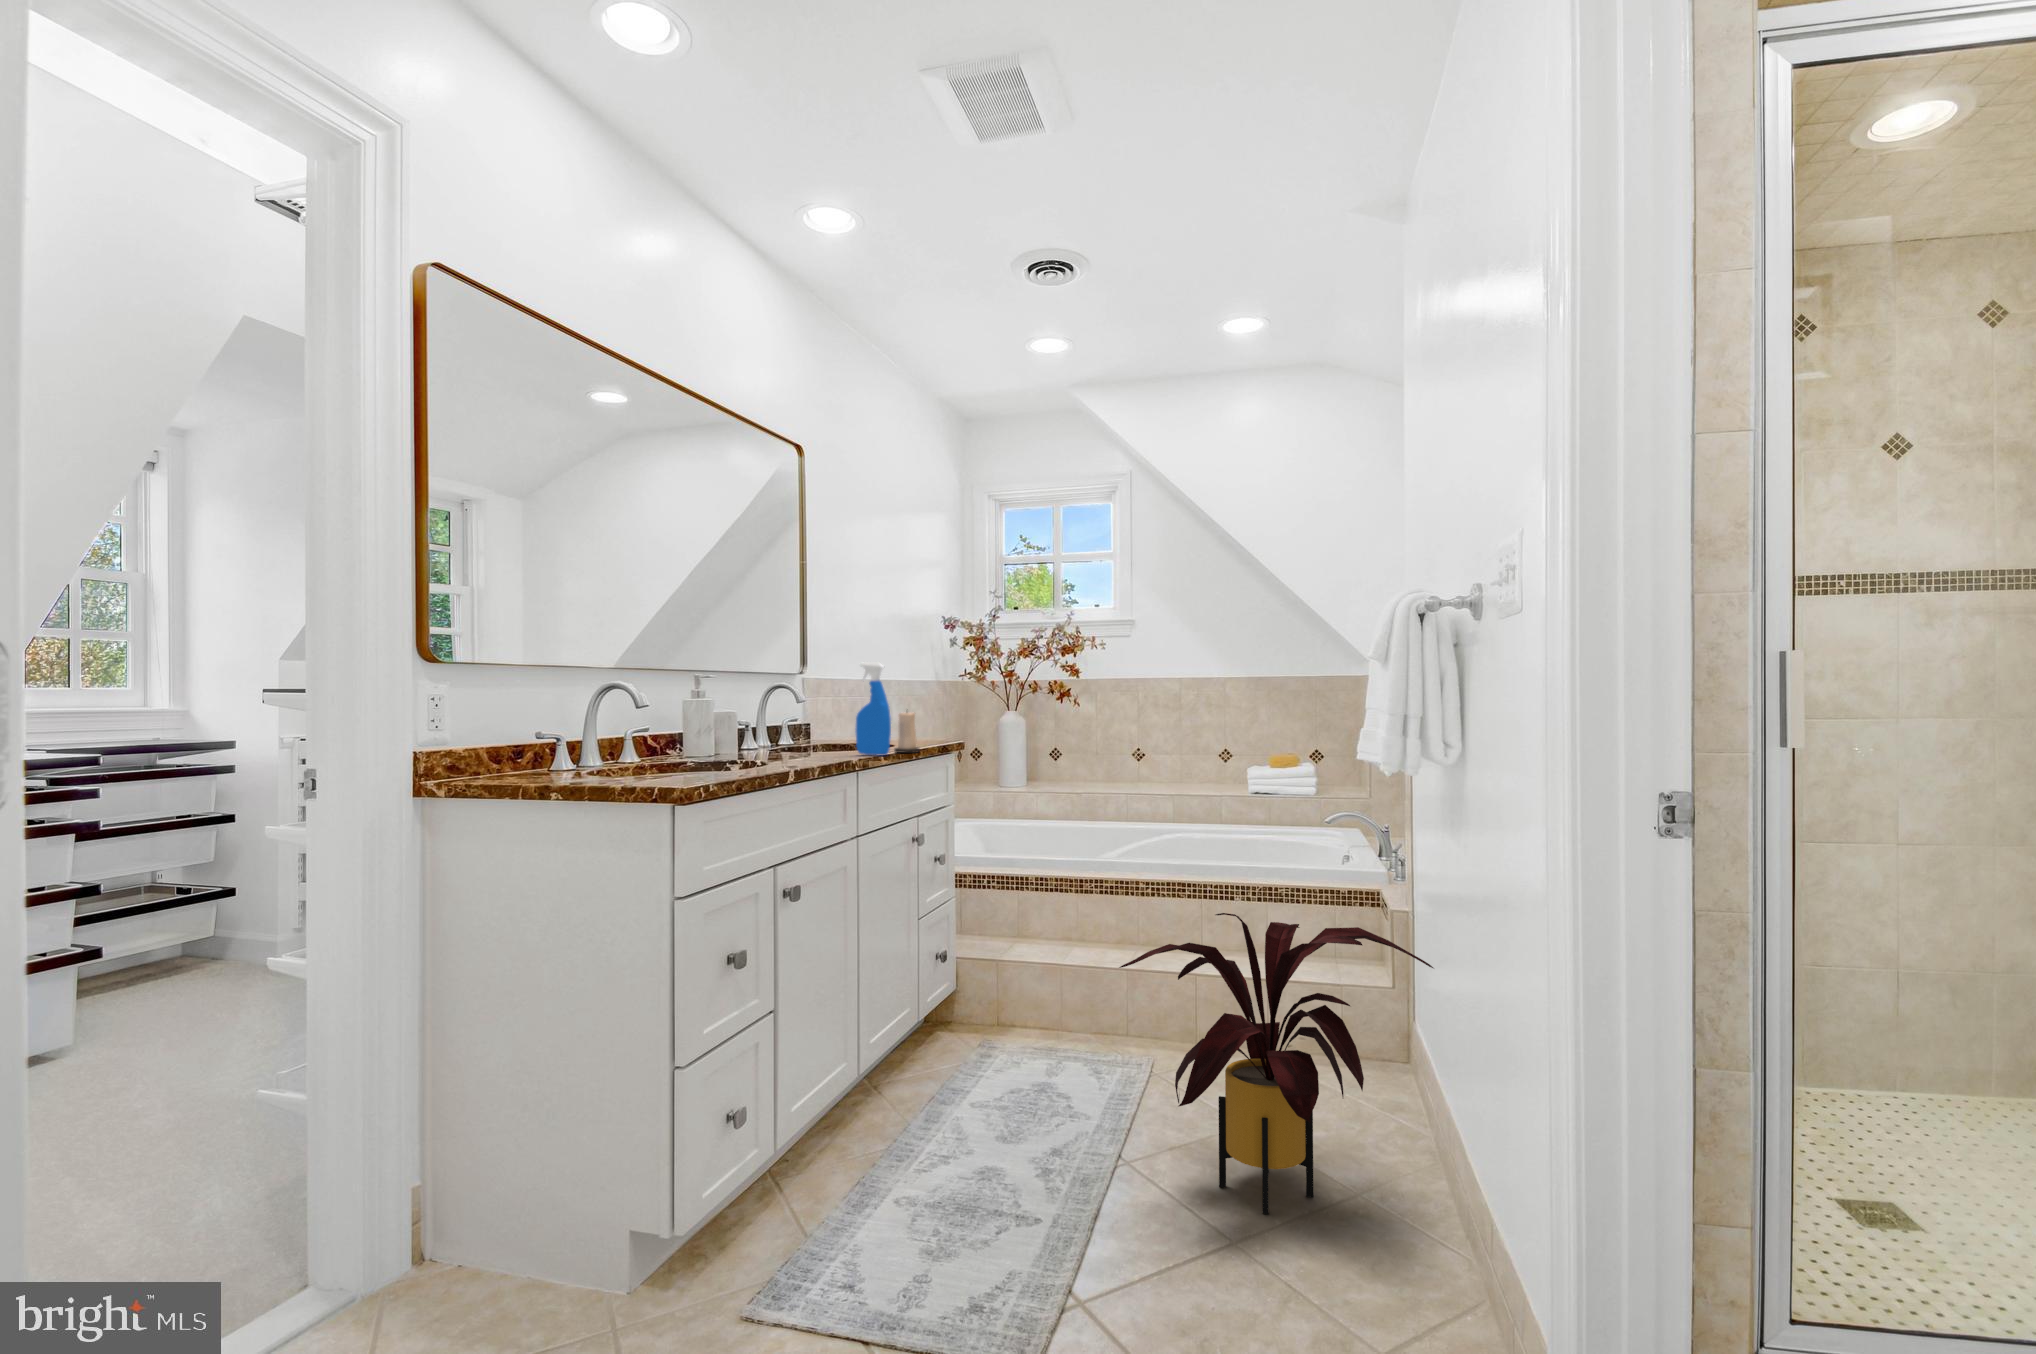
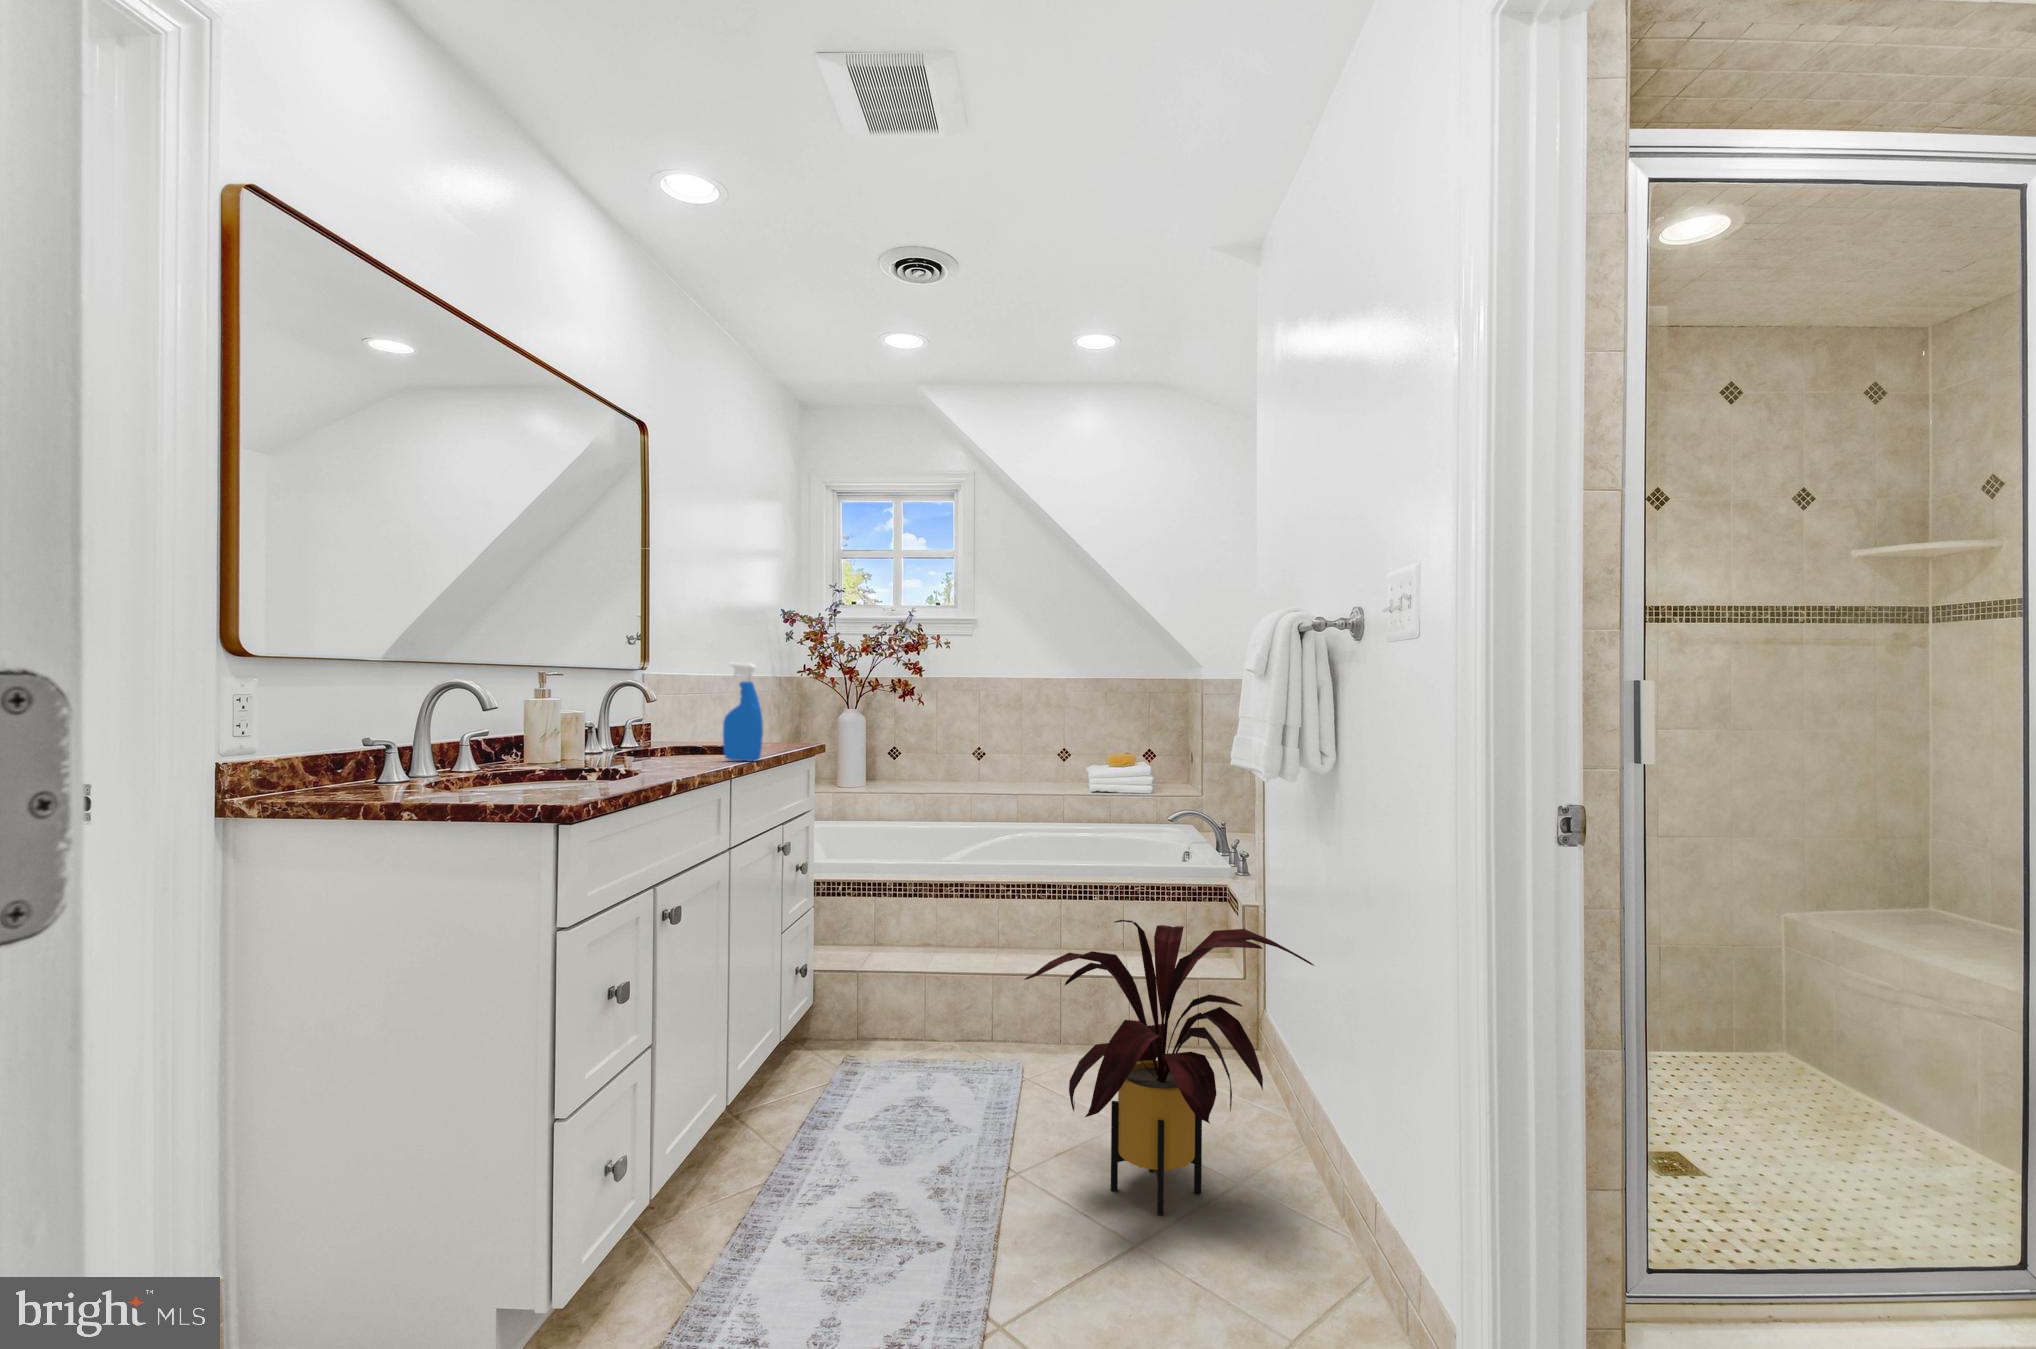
candle: present [894,712,920,753] -> none [762,711,790,758]

